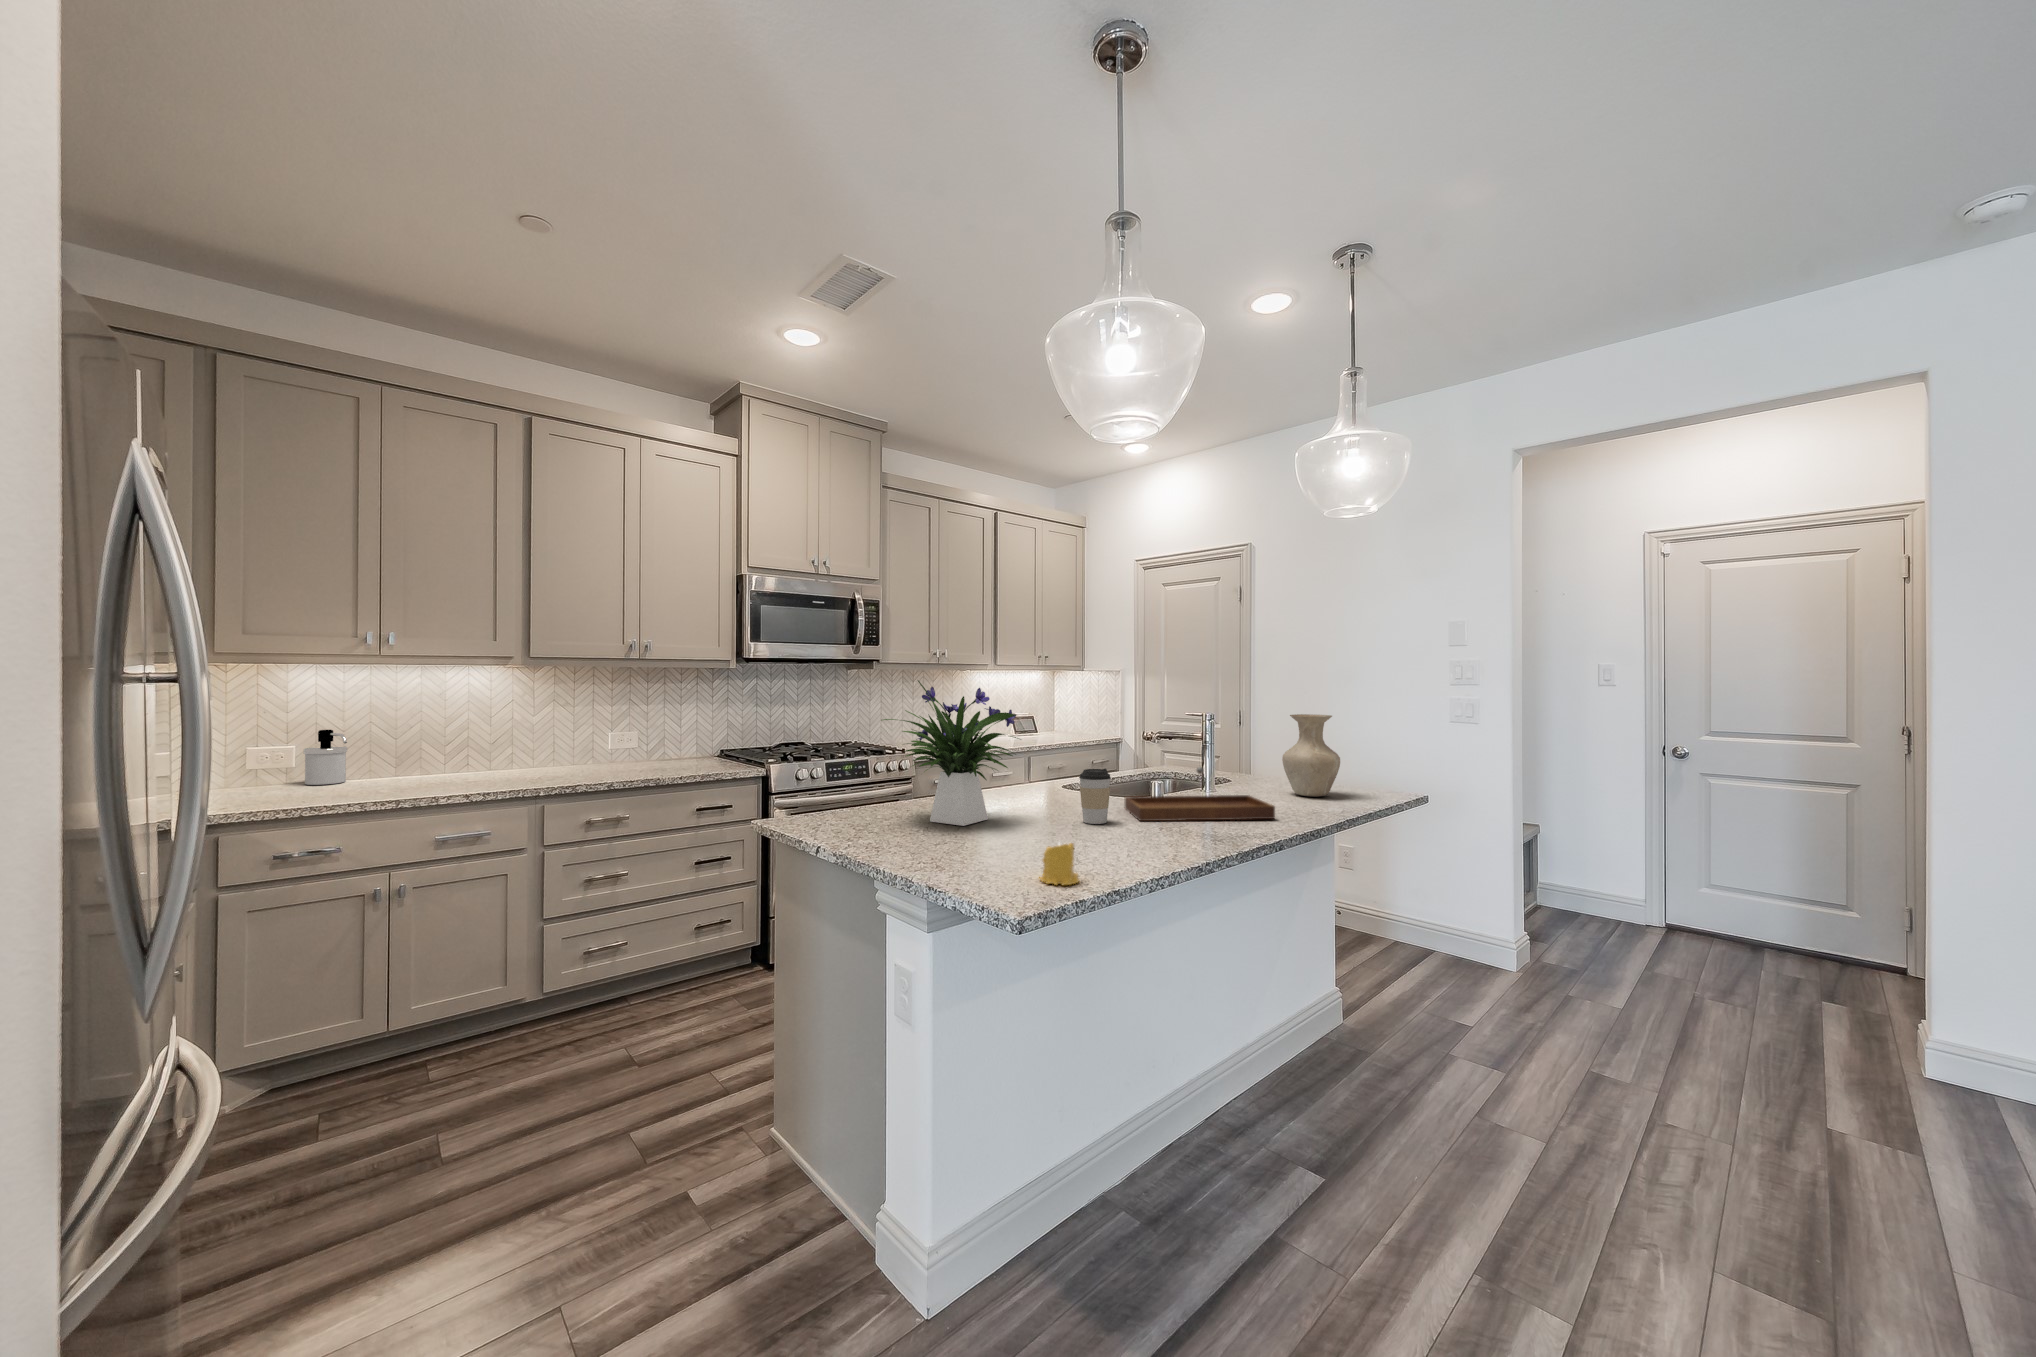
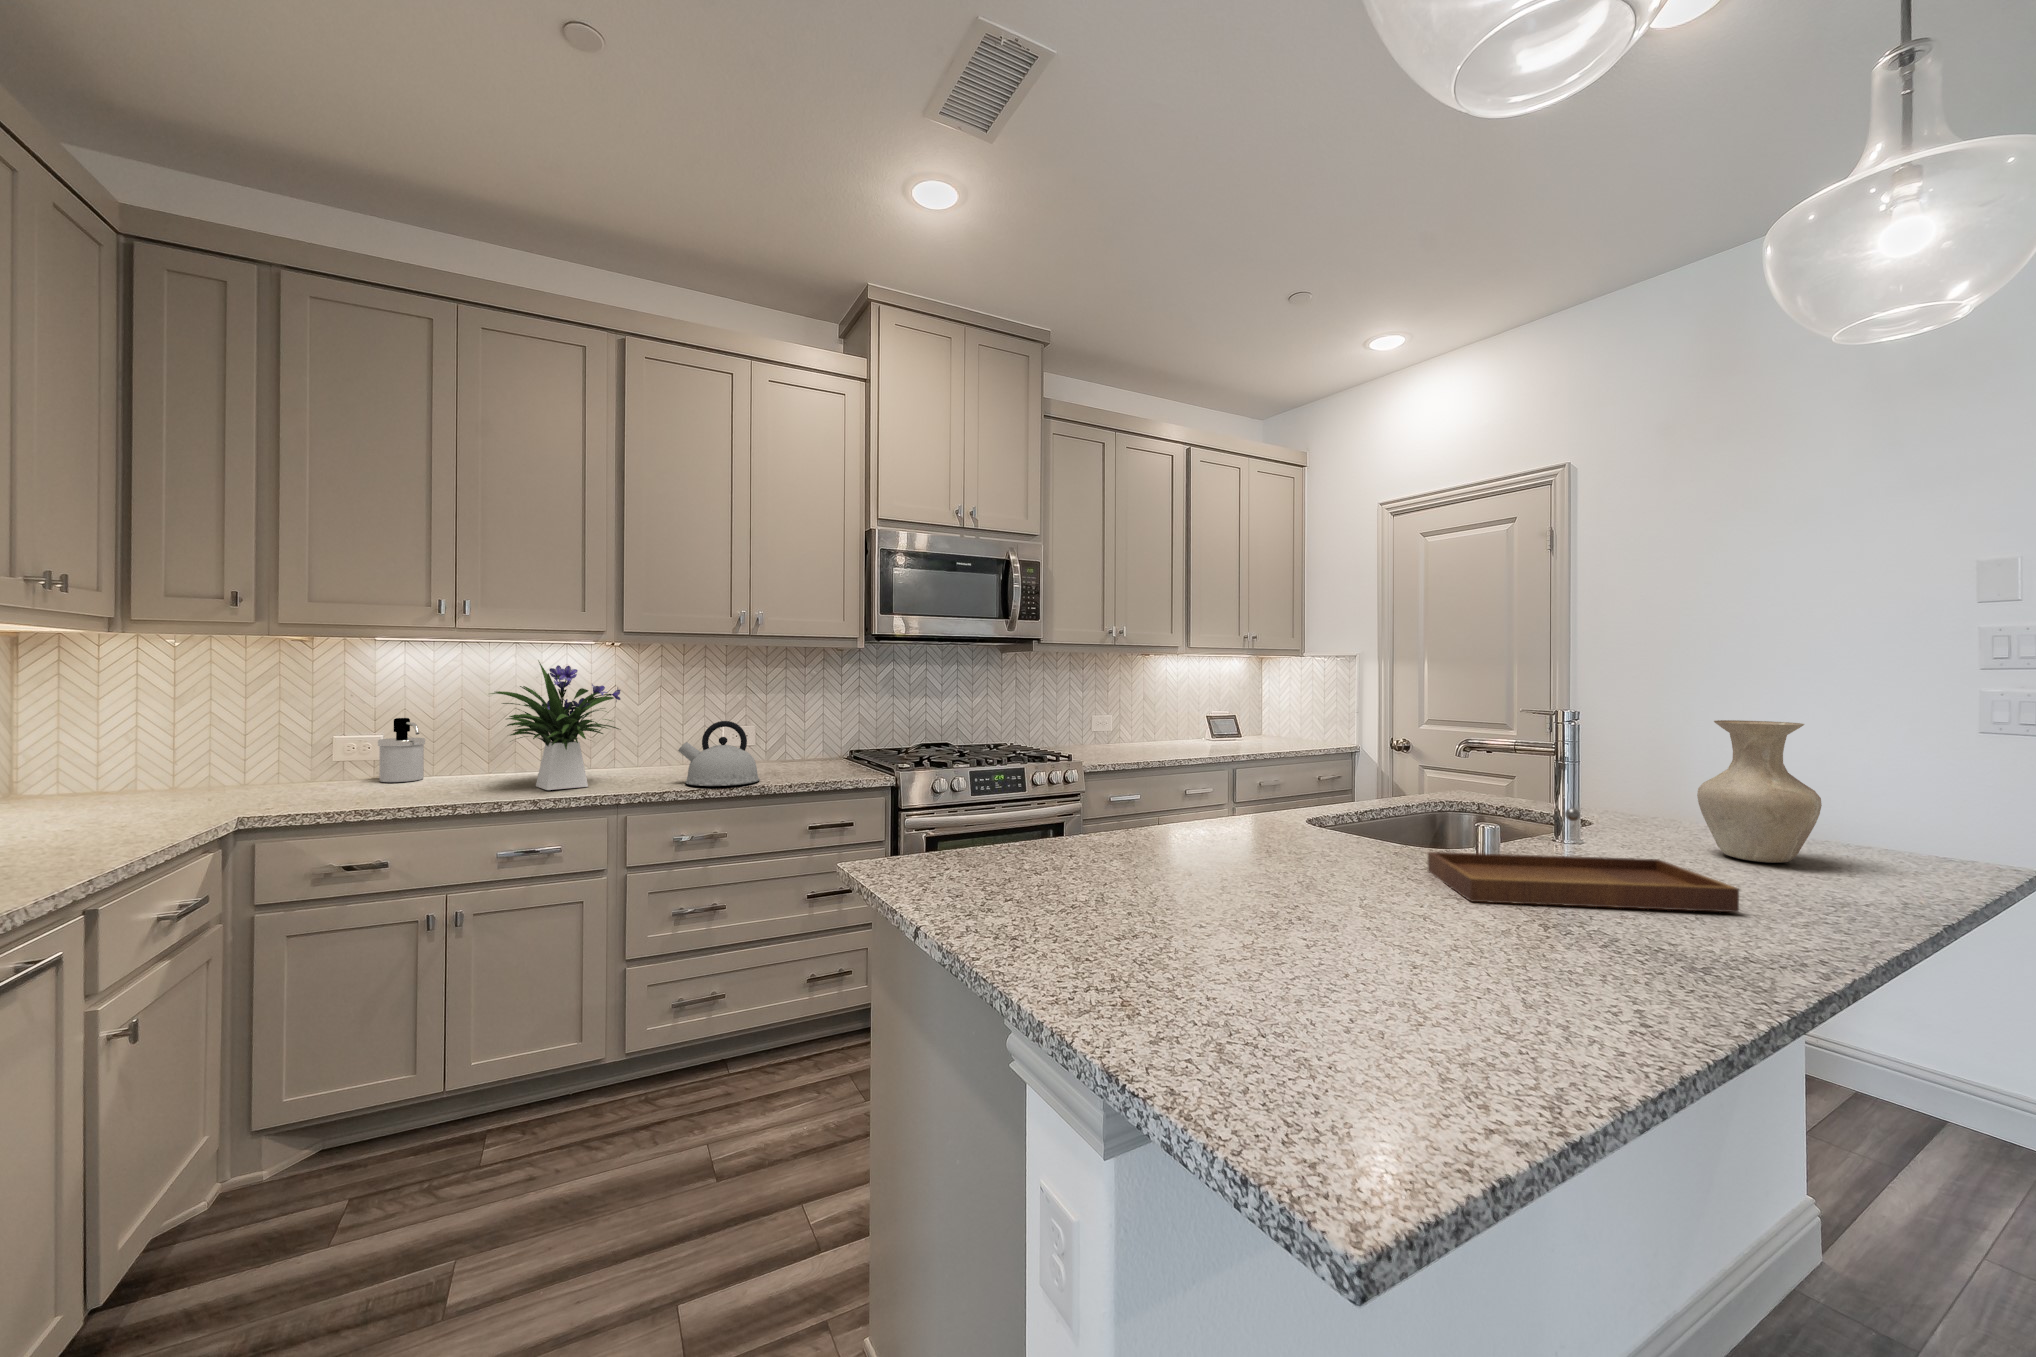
flower arrangement: present [884,680,1019,826] -> present [491,662,621,790]
kettle: none [586,727,655,779] -> present [678,721,760,786]
coffee cup: present [1079,768,1111,824] -> none [1359,807,1419,904]
candle: present [1039,843,1080,885] -> none [1329,974,1425,1082]

